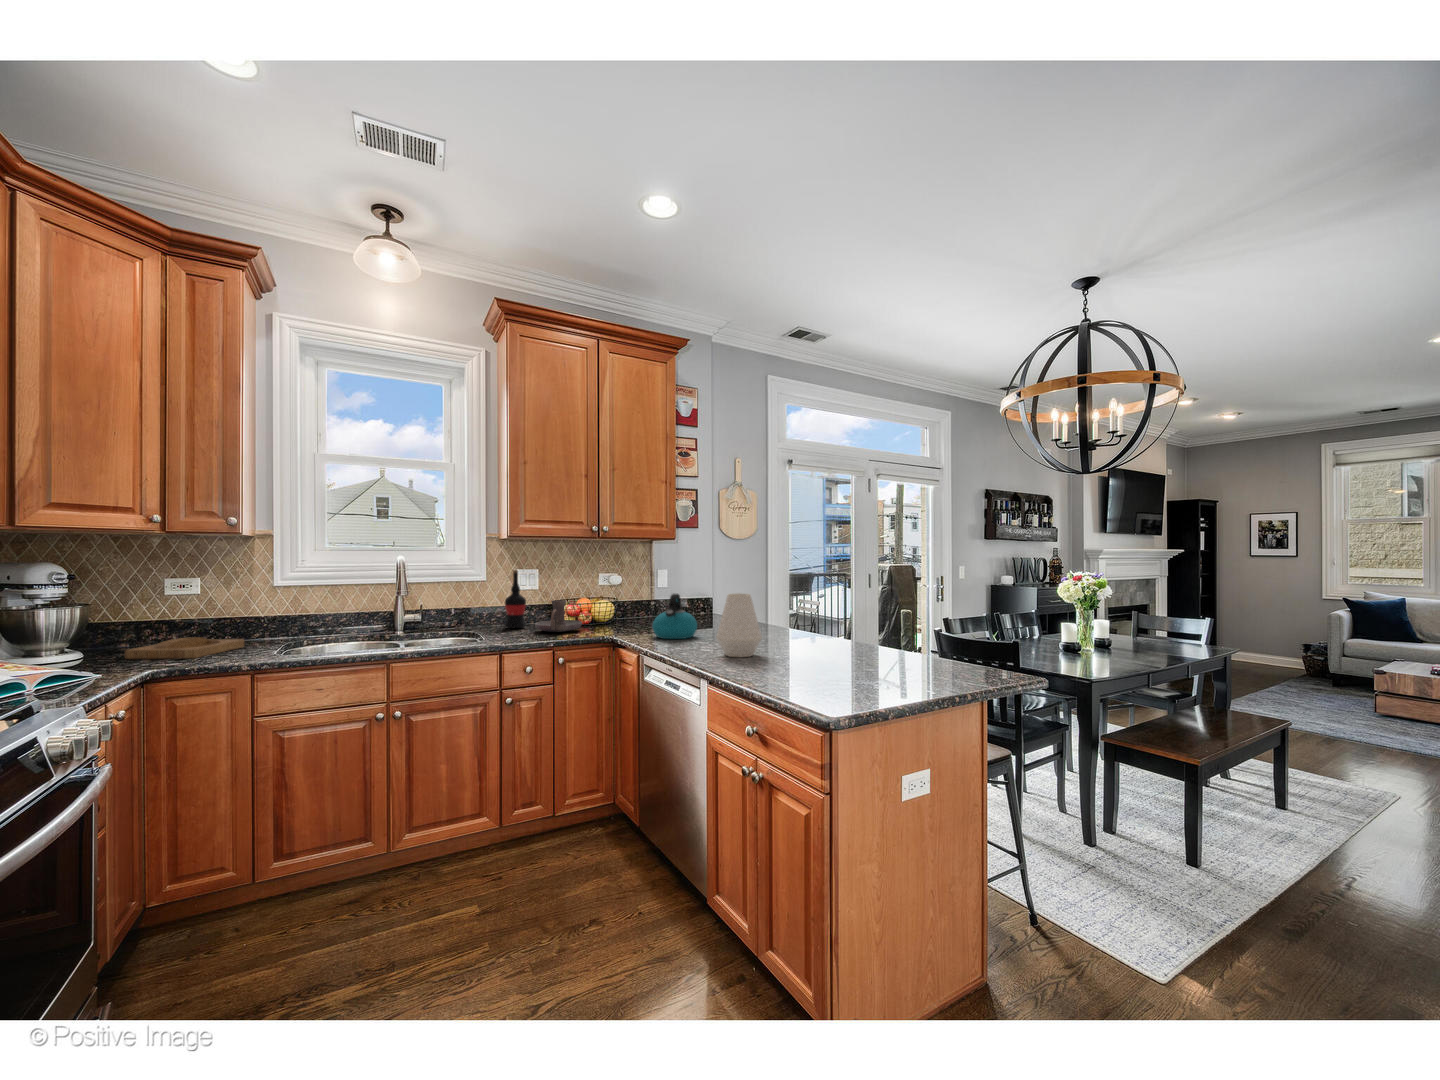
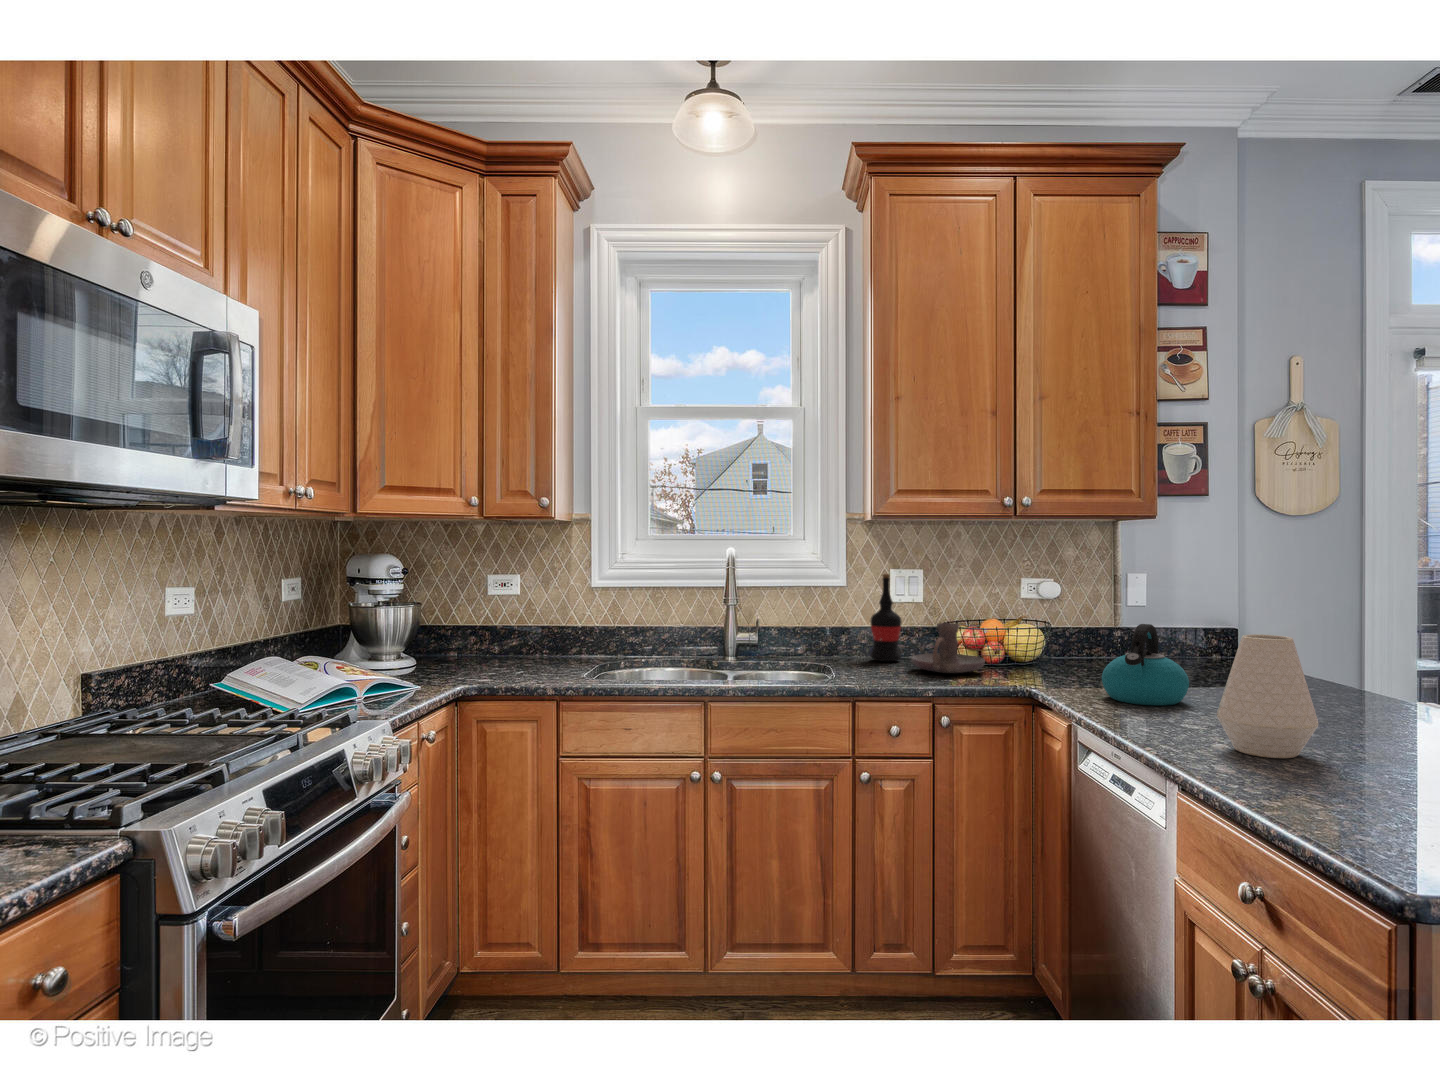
tray: present [125,637,244,659] -> none [451,647,560,672]

